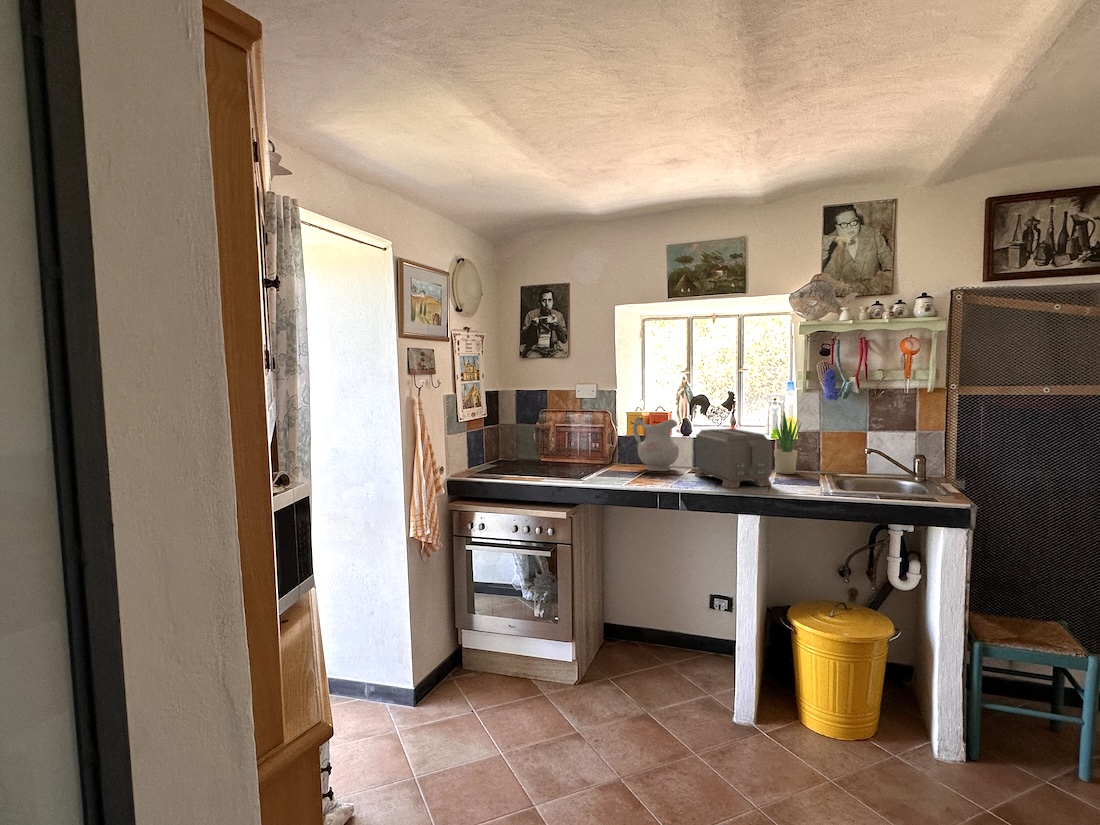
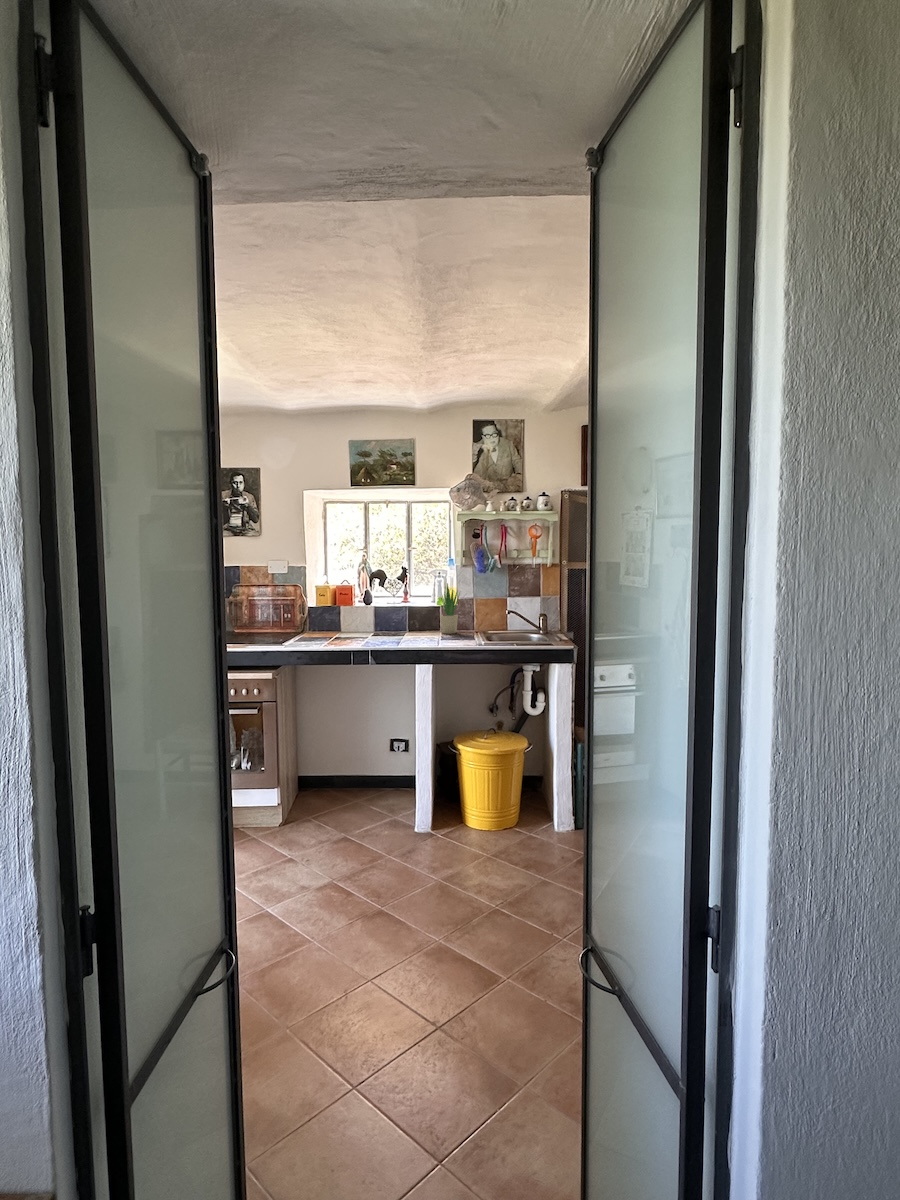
ceramic pitcher: present [633,417,679,471] -> none [323,590,363,637]
toaster: present [695,429,772,488] -> none [378,598,440,645]

